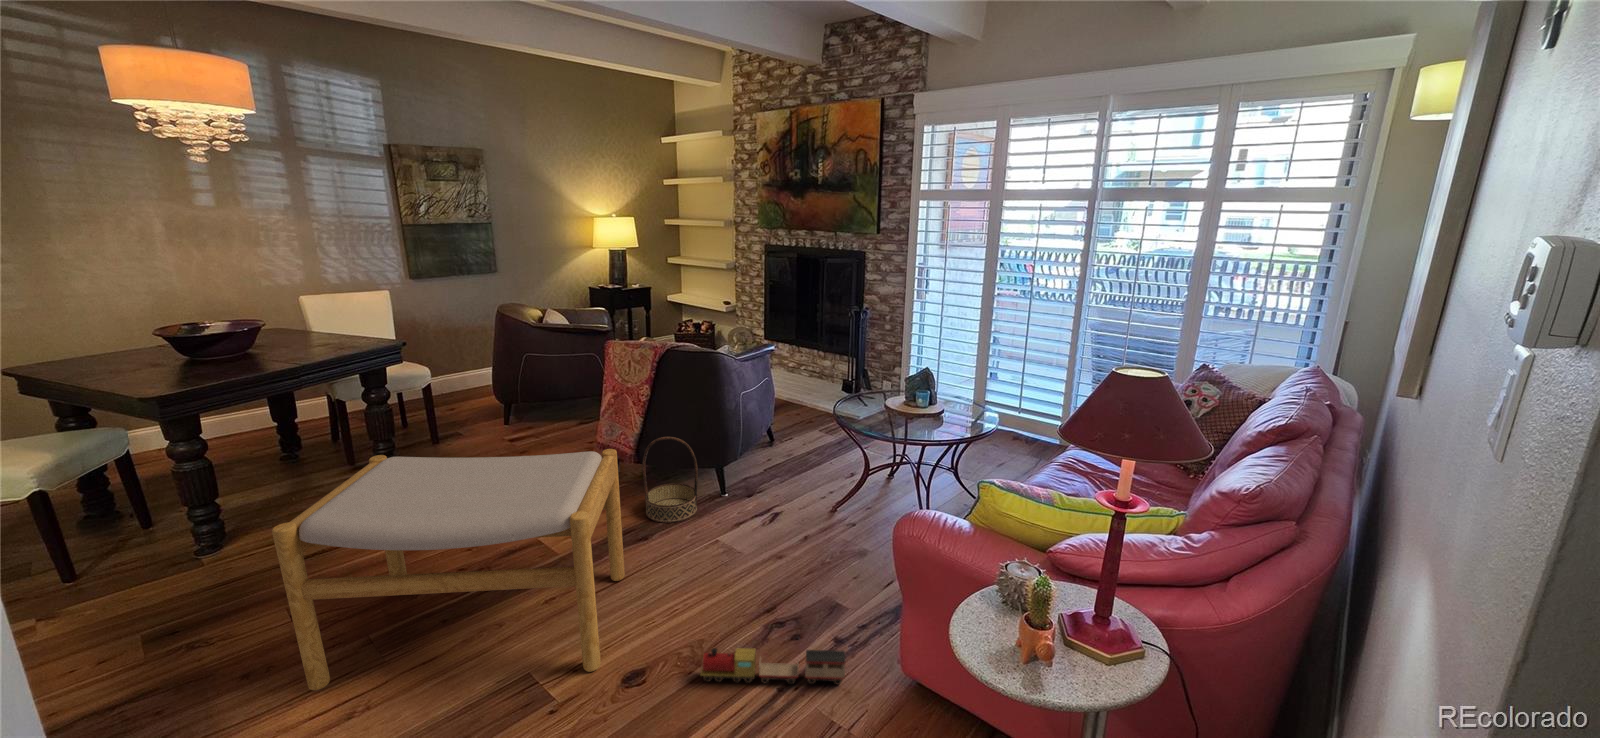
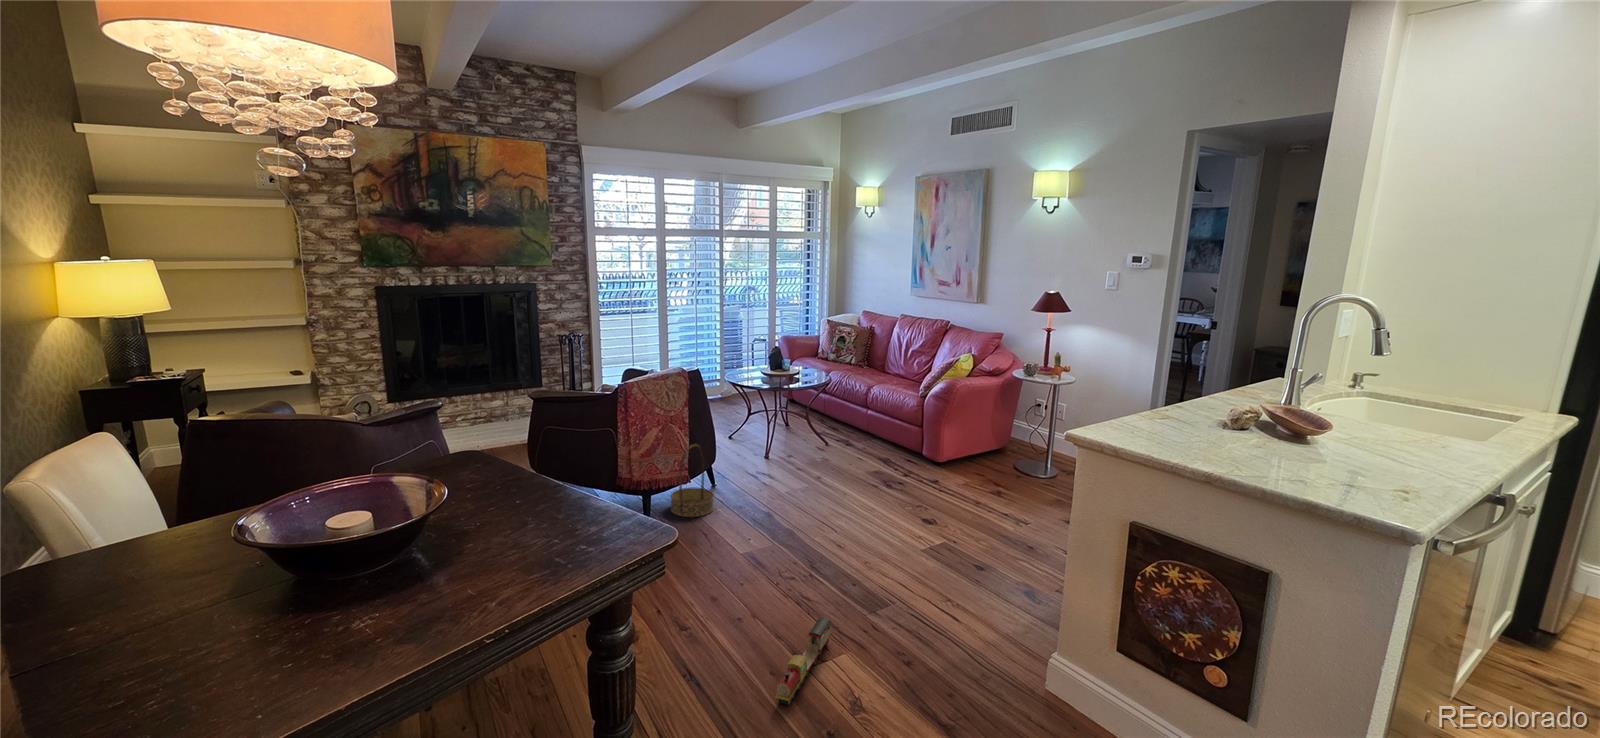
footstool: present [272,449,625,690] -> none [723,432,877,622]
toy train: present [700,648,845,684] -> present [775,618,831,705]

